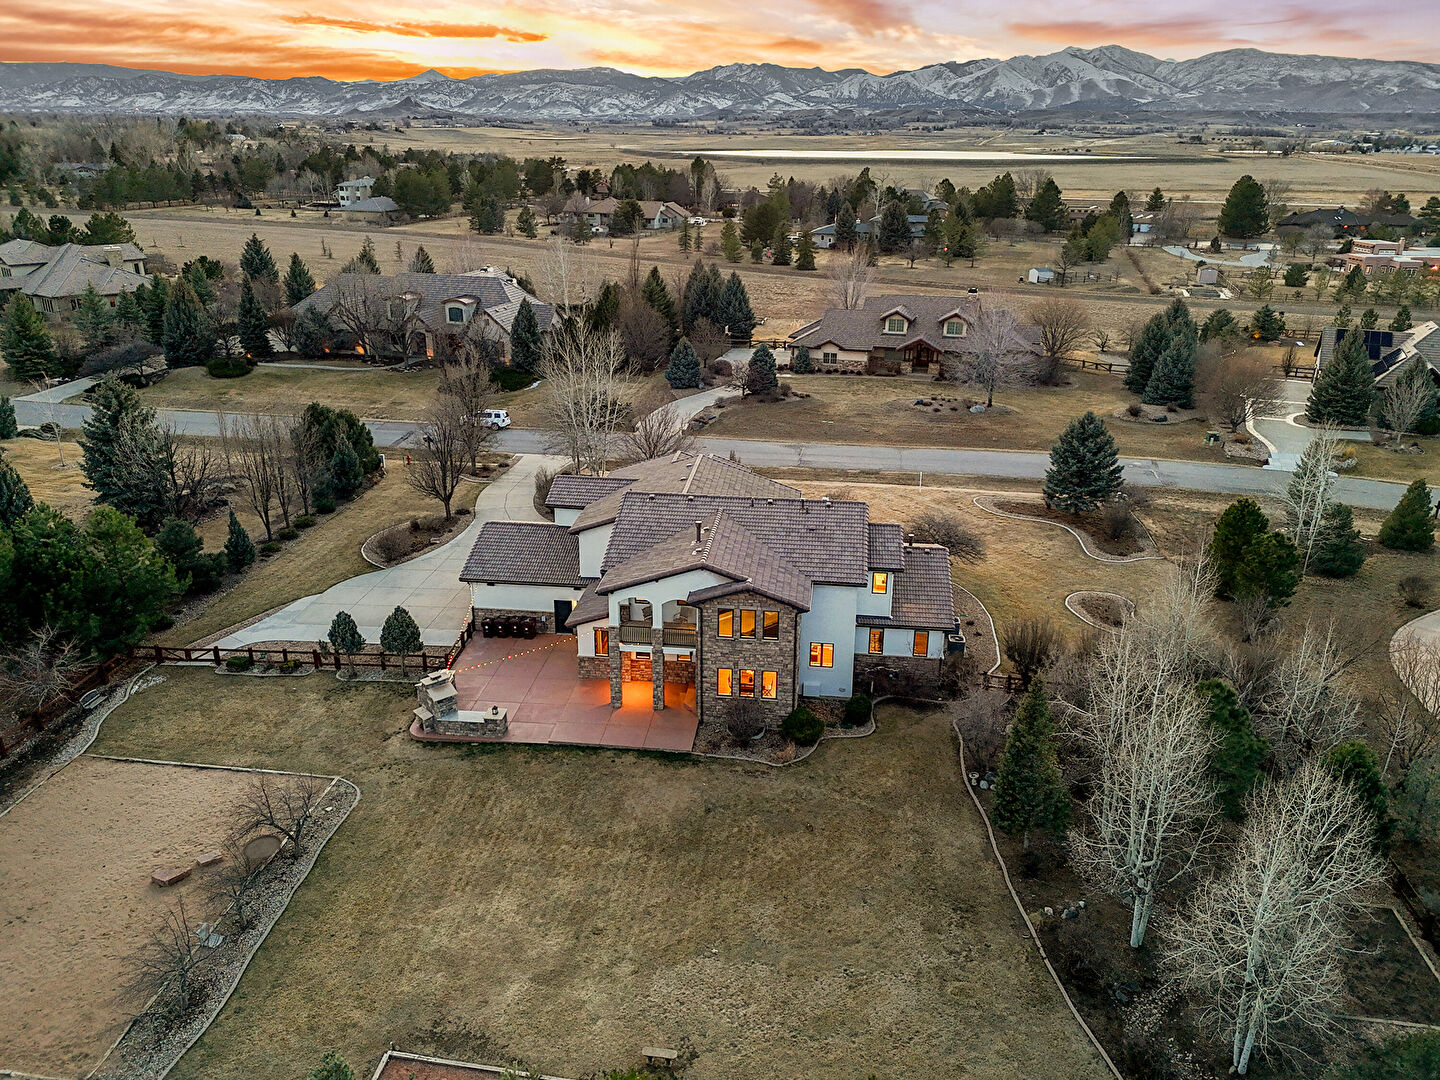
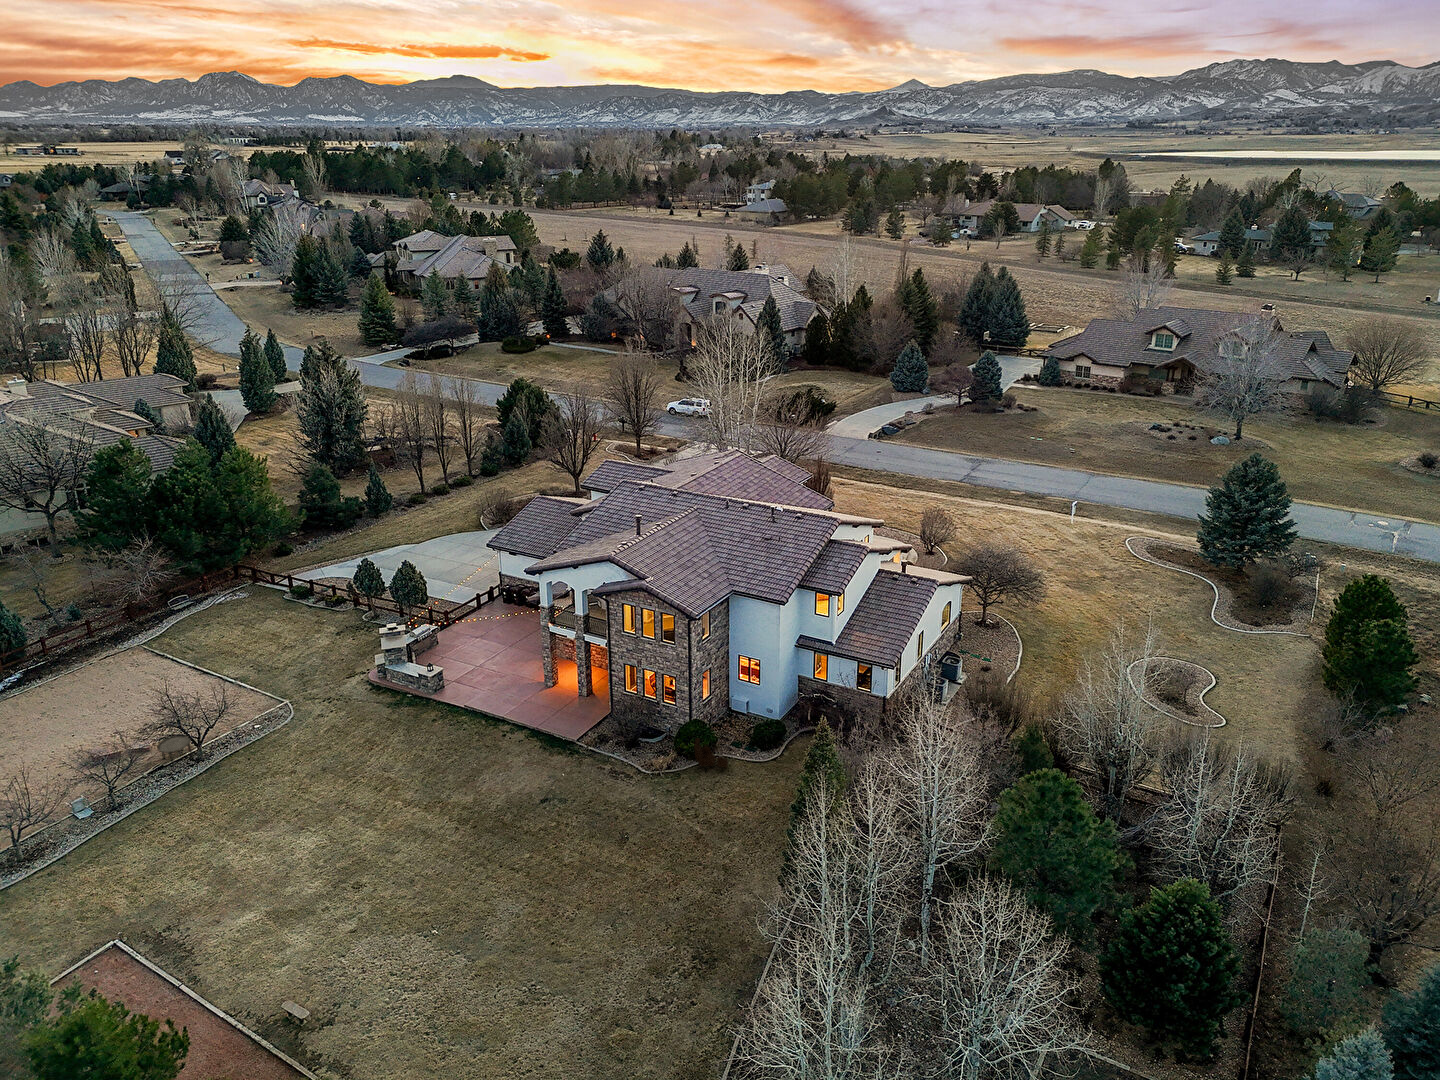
lounge chair: none [815,721,846,752] -> present [694,738,728,769]

